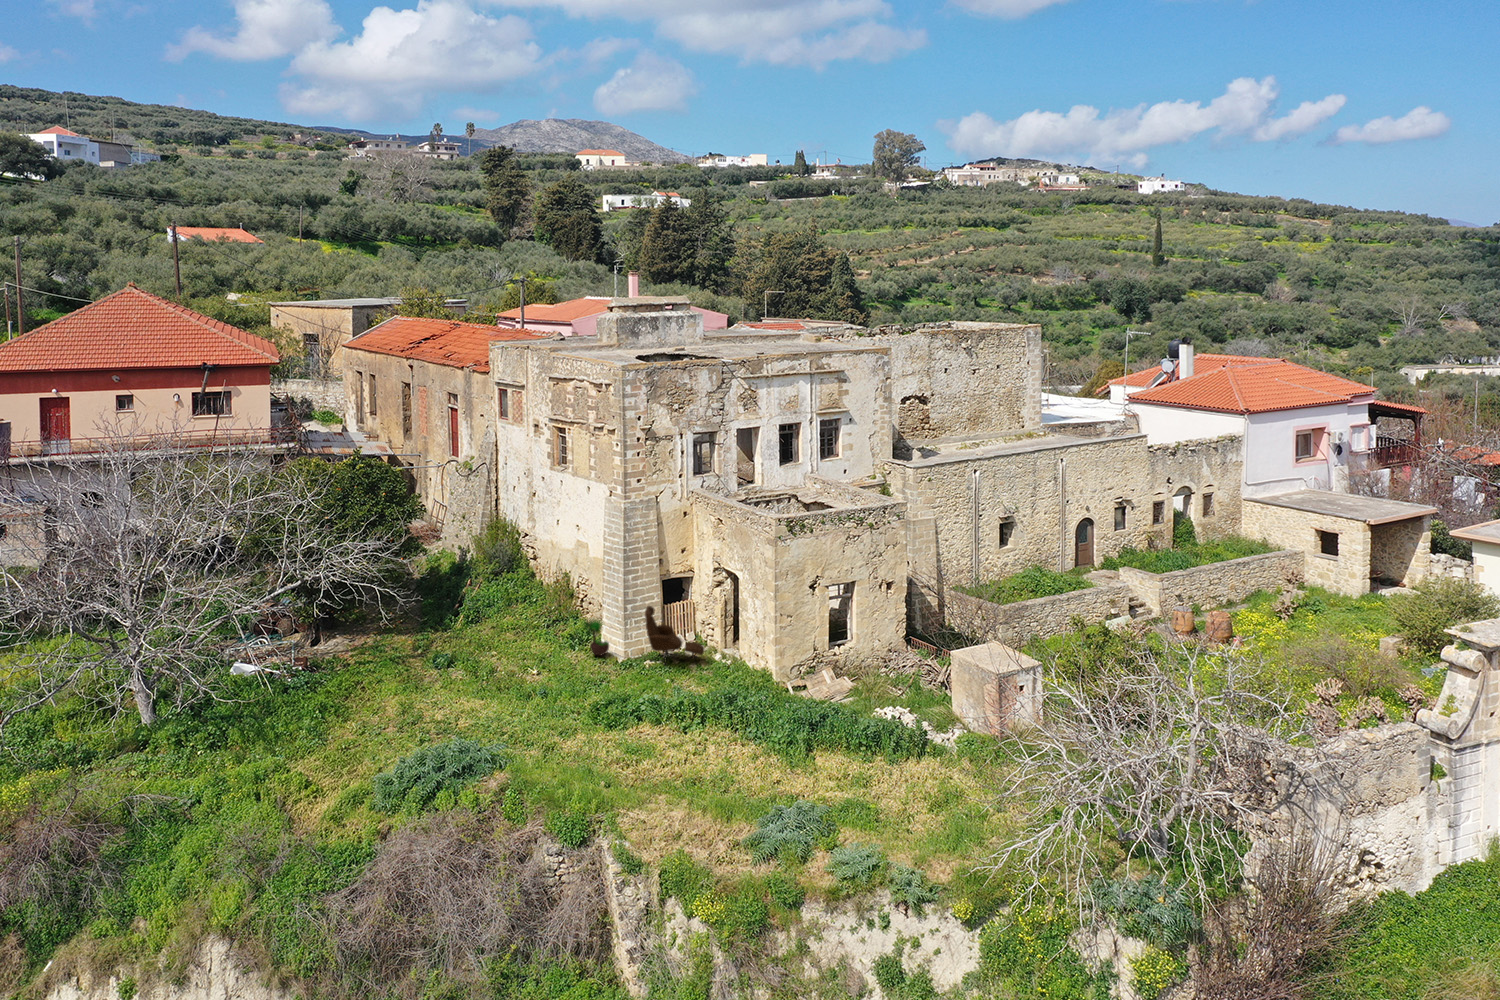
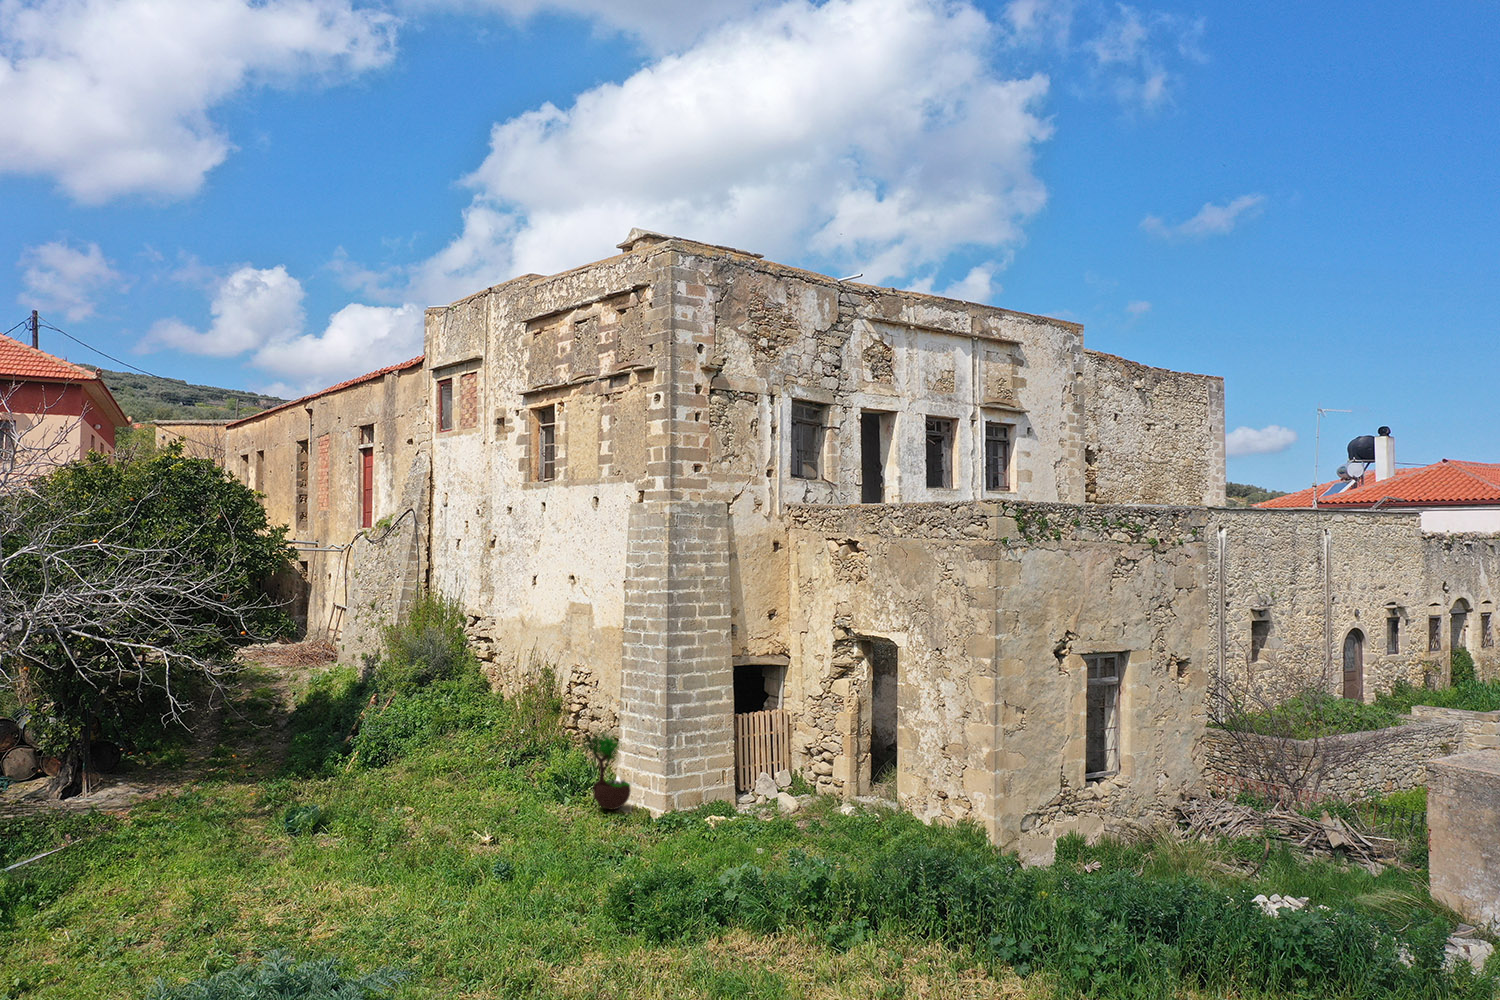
lounge chair: present [645,606,704,664] -> none [707,708,822,824]

